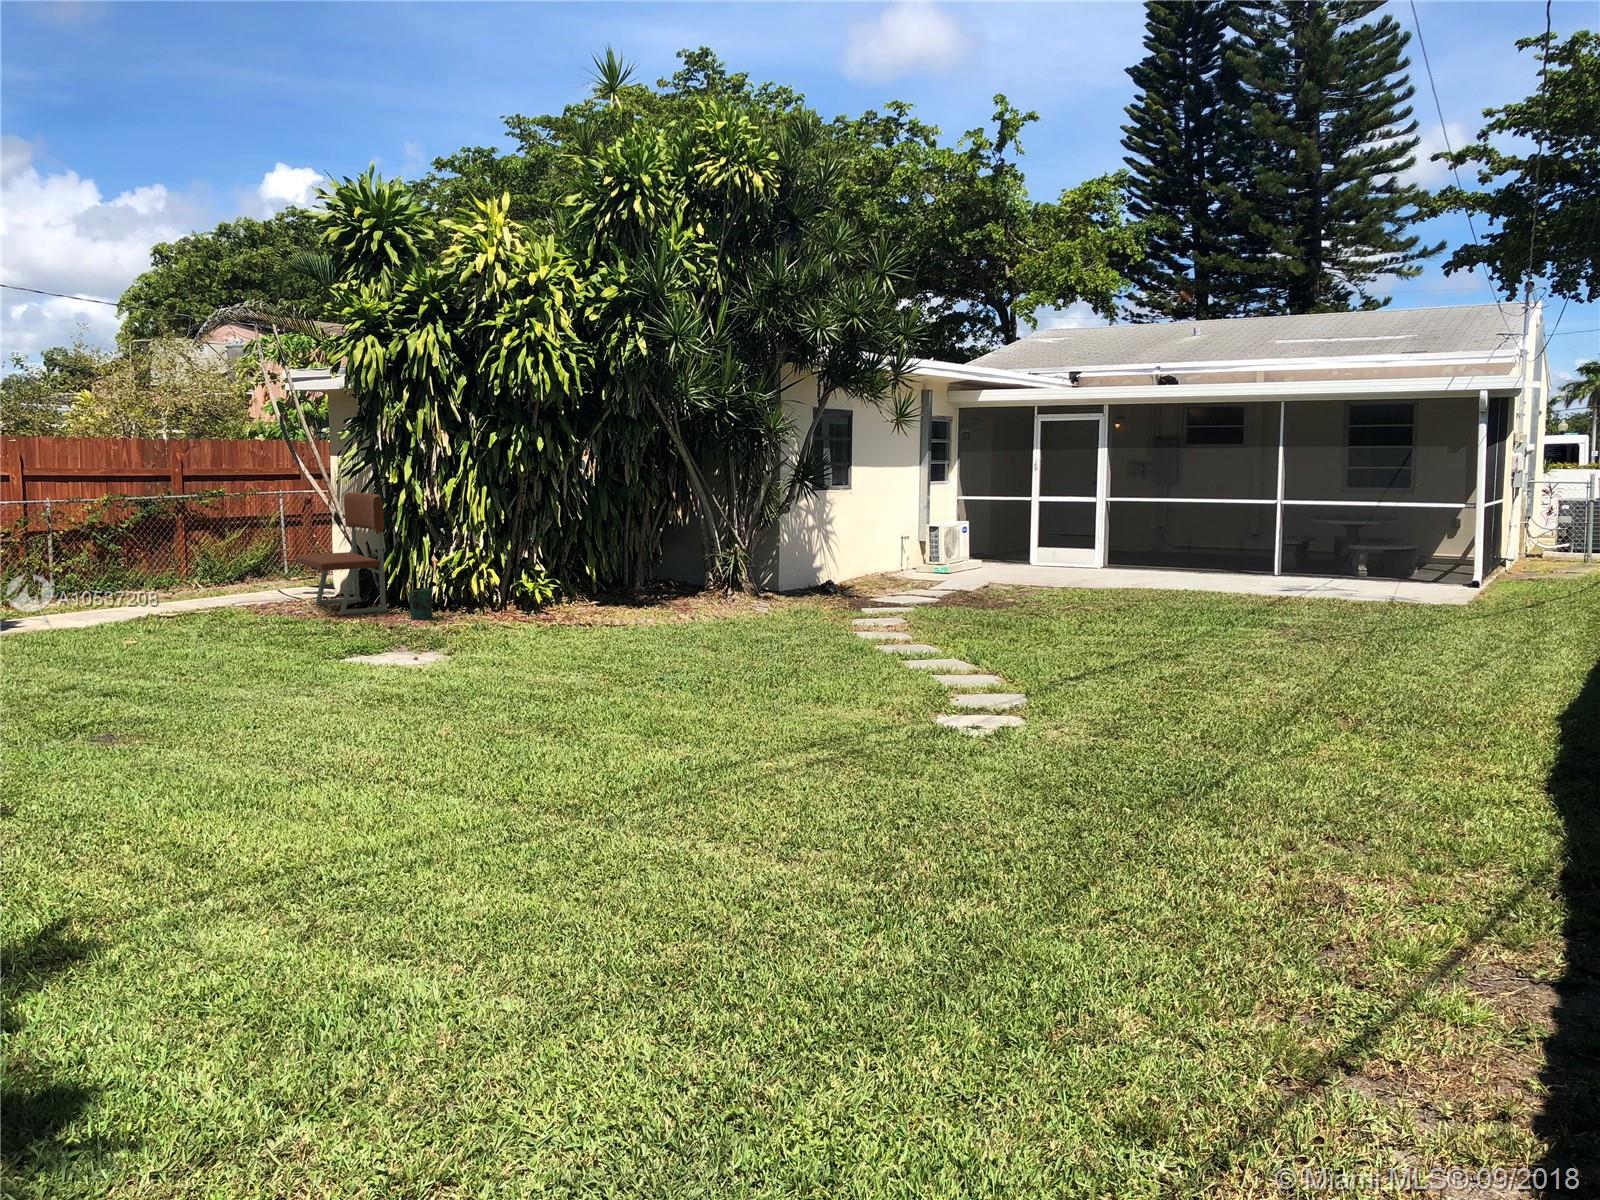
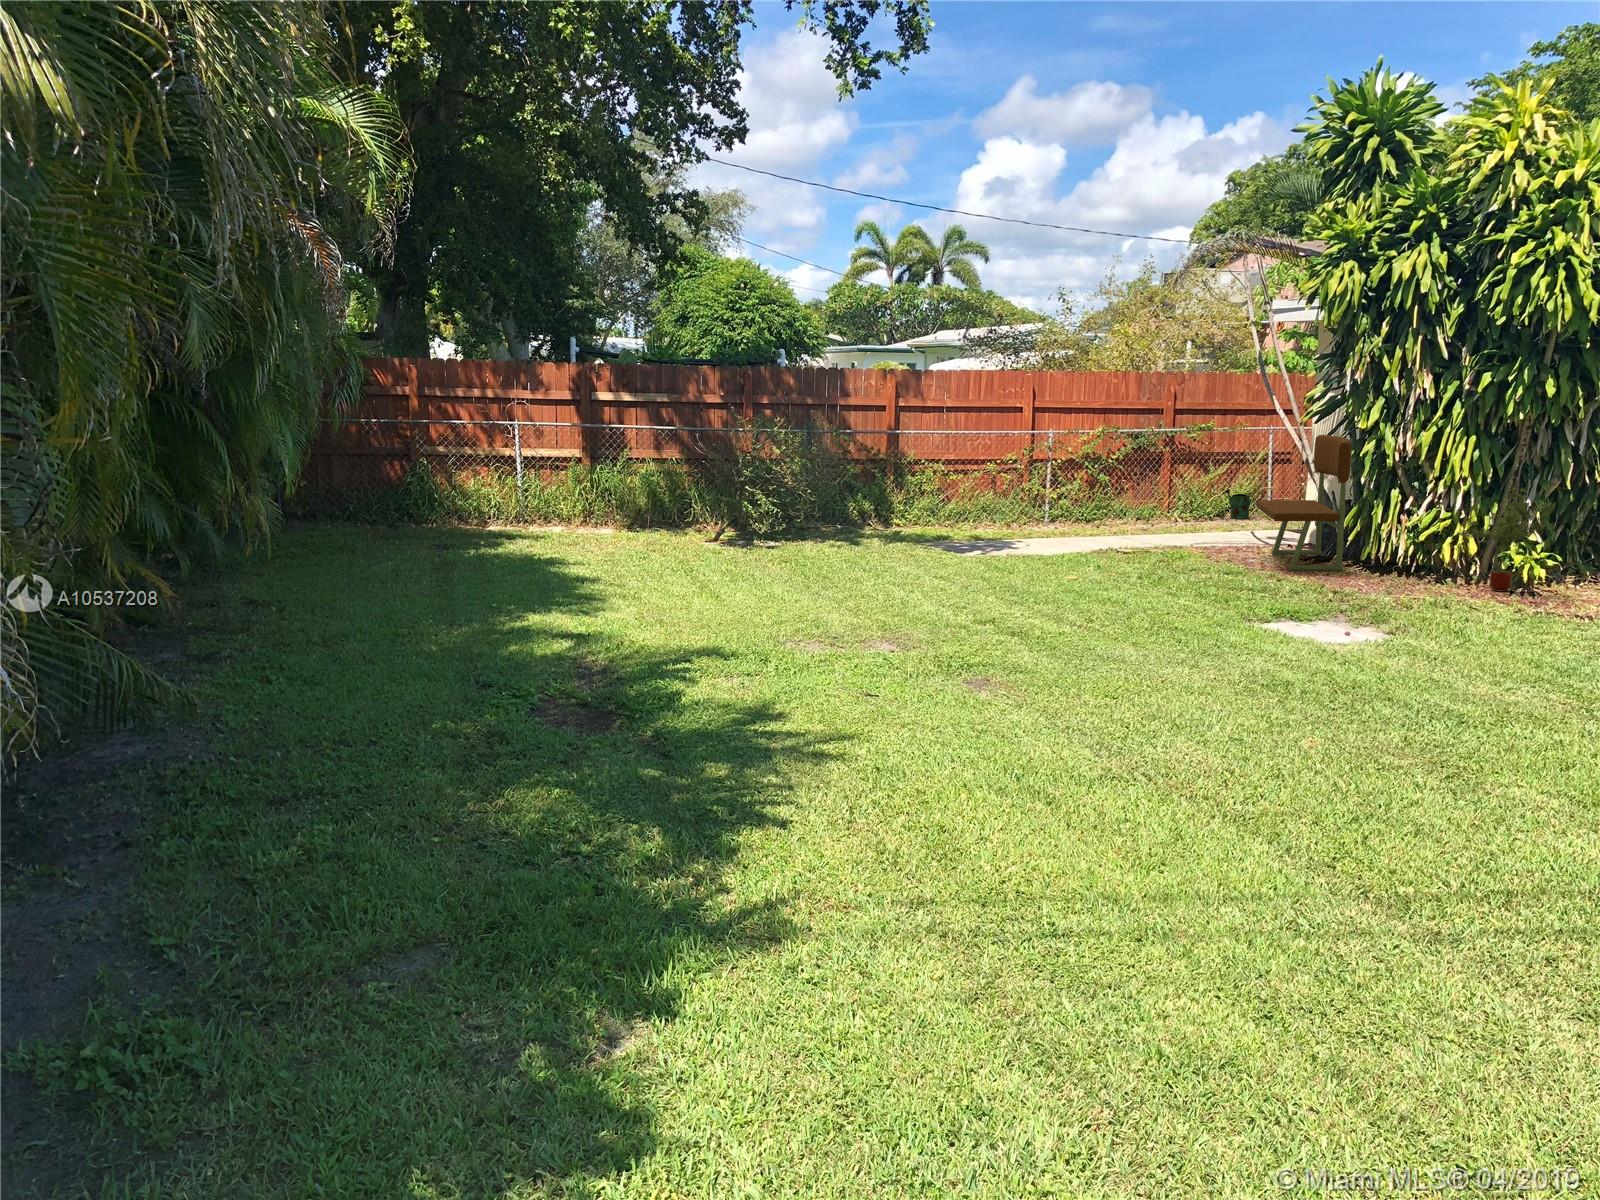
potted tree: none [481,528,553,614] -> present [1458,488,1555,592]
watering can: present [409,582,437,620] -> present [1224,489,1251,519]

